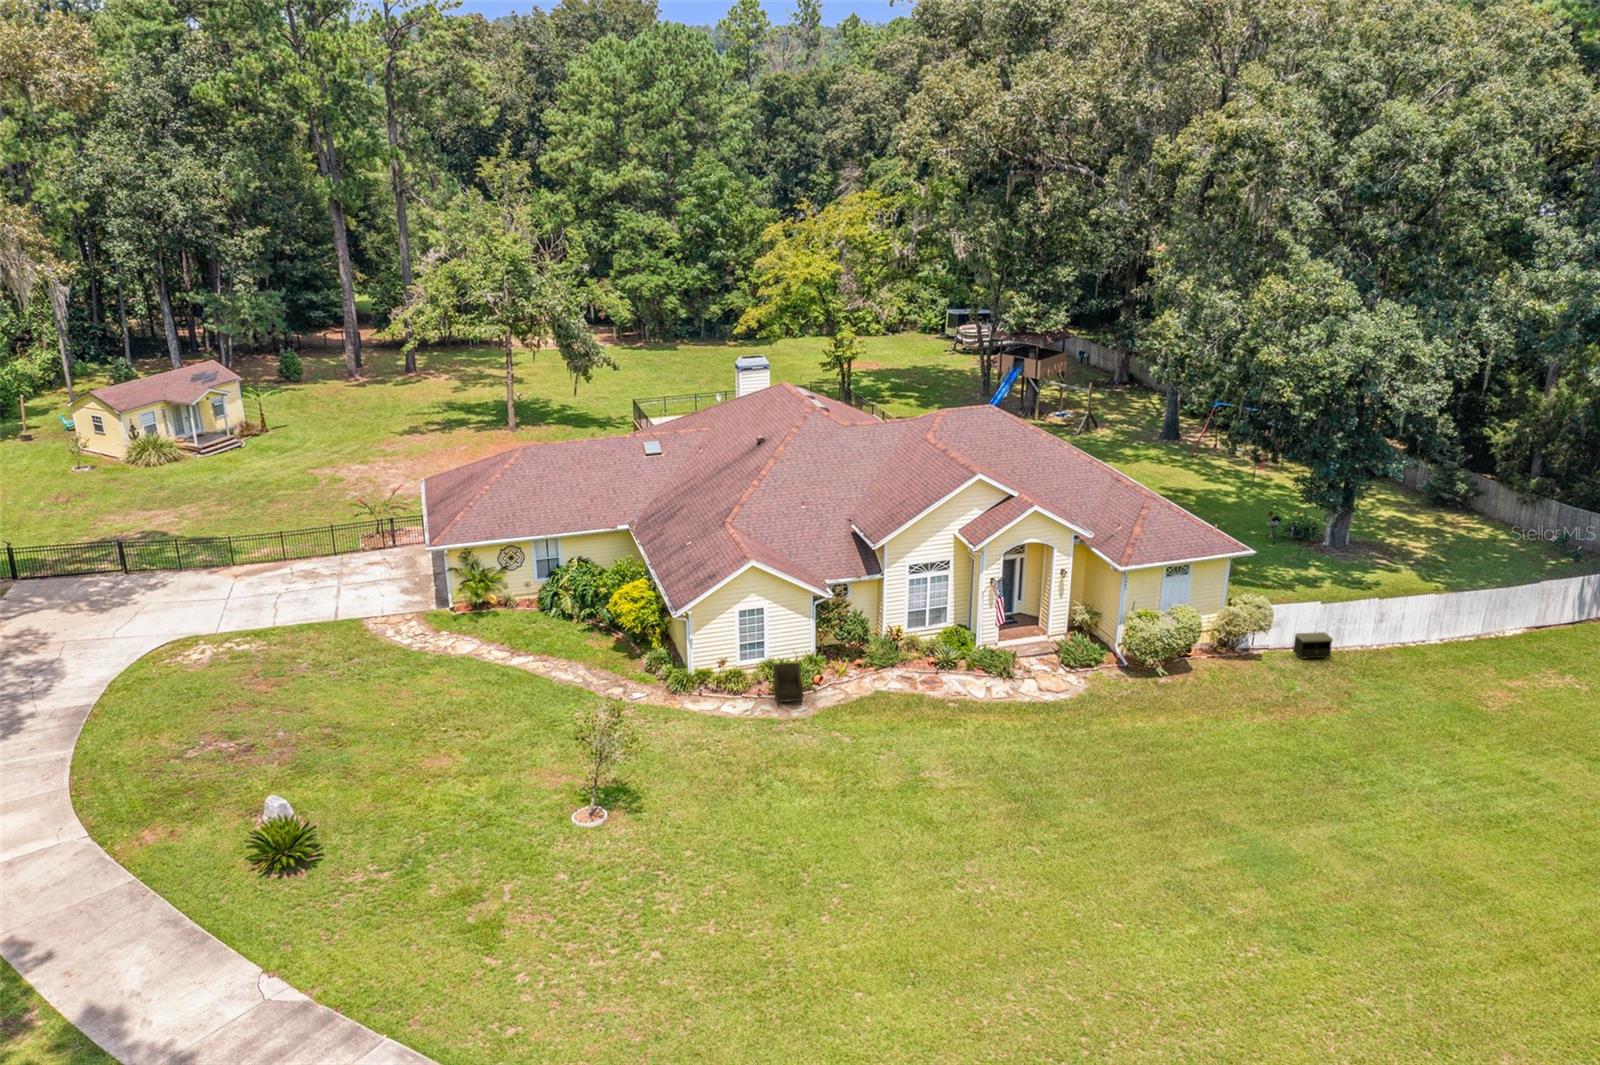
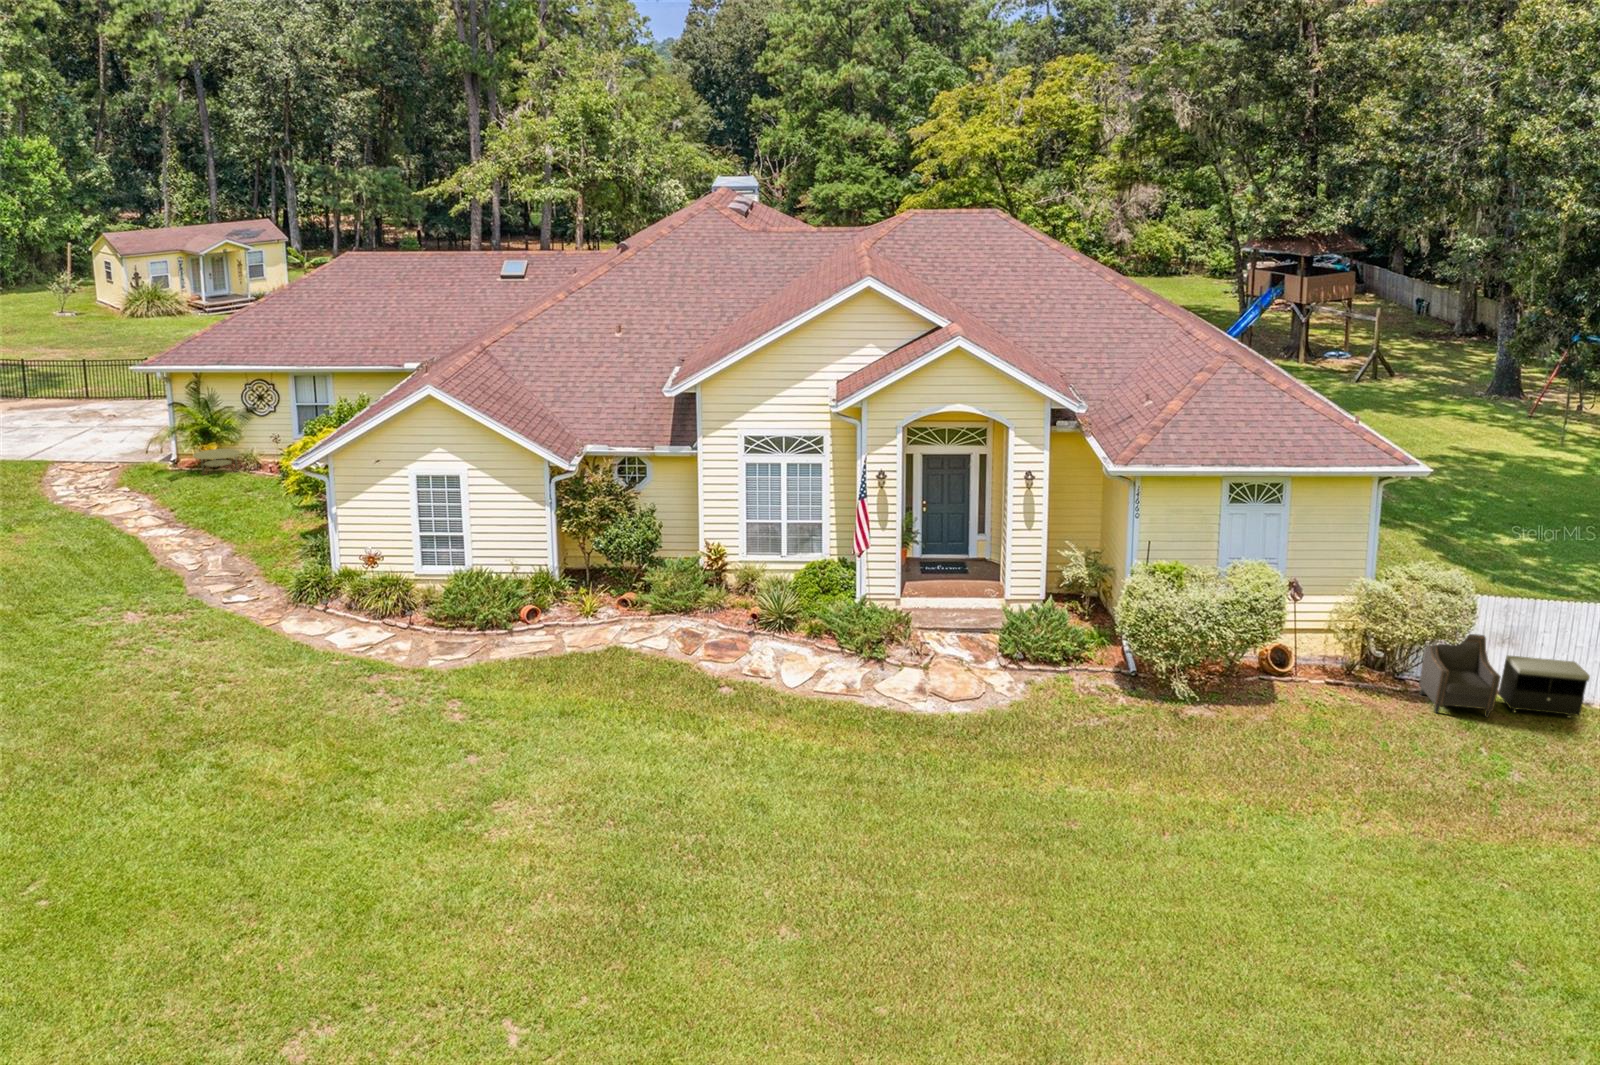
round table: none [480,594,509,615] -> present [193,449,240,475]
chair: present [773,662,803,705] -> present [1420,633,1501,718]

